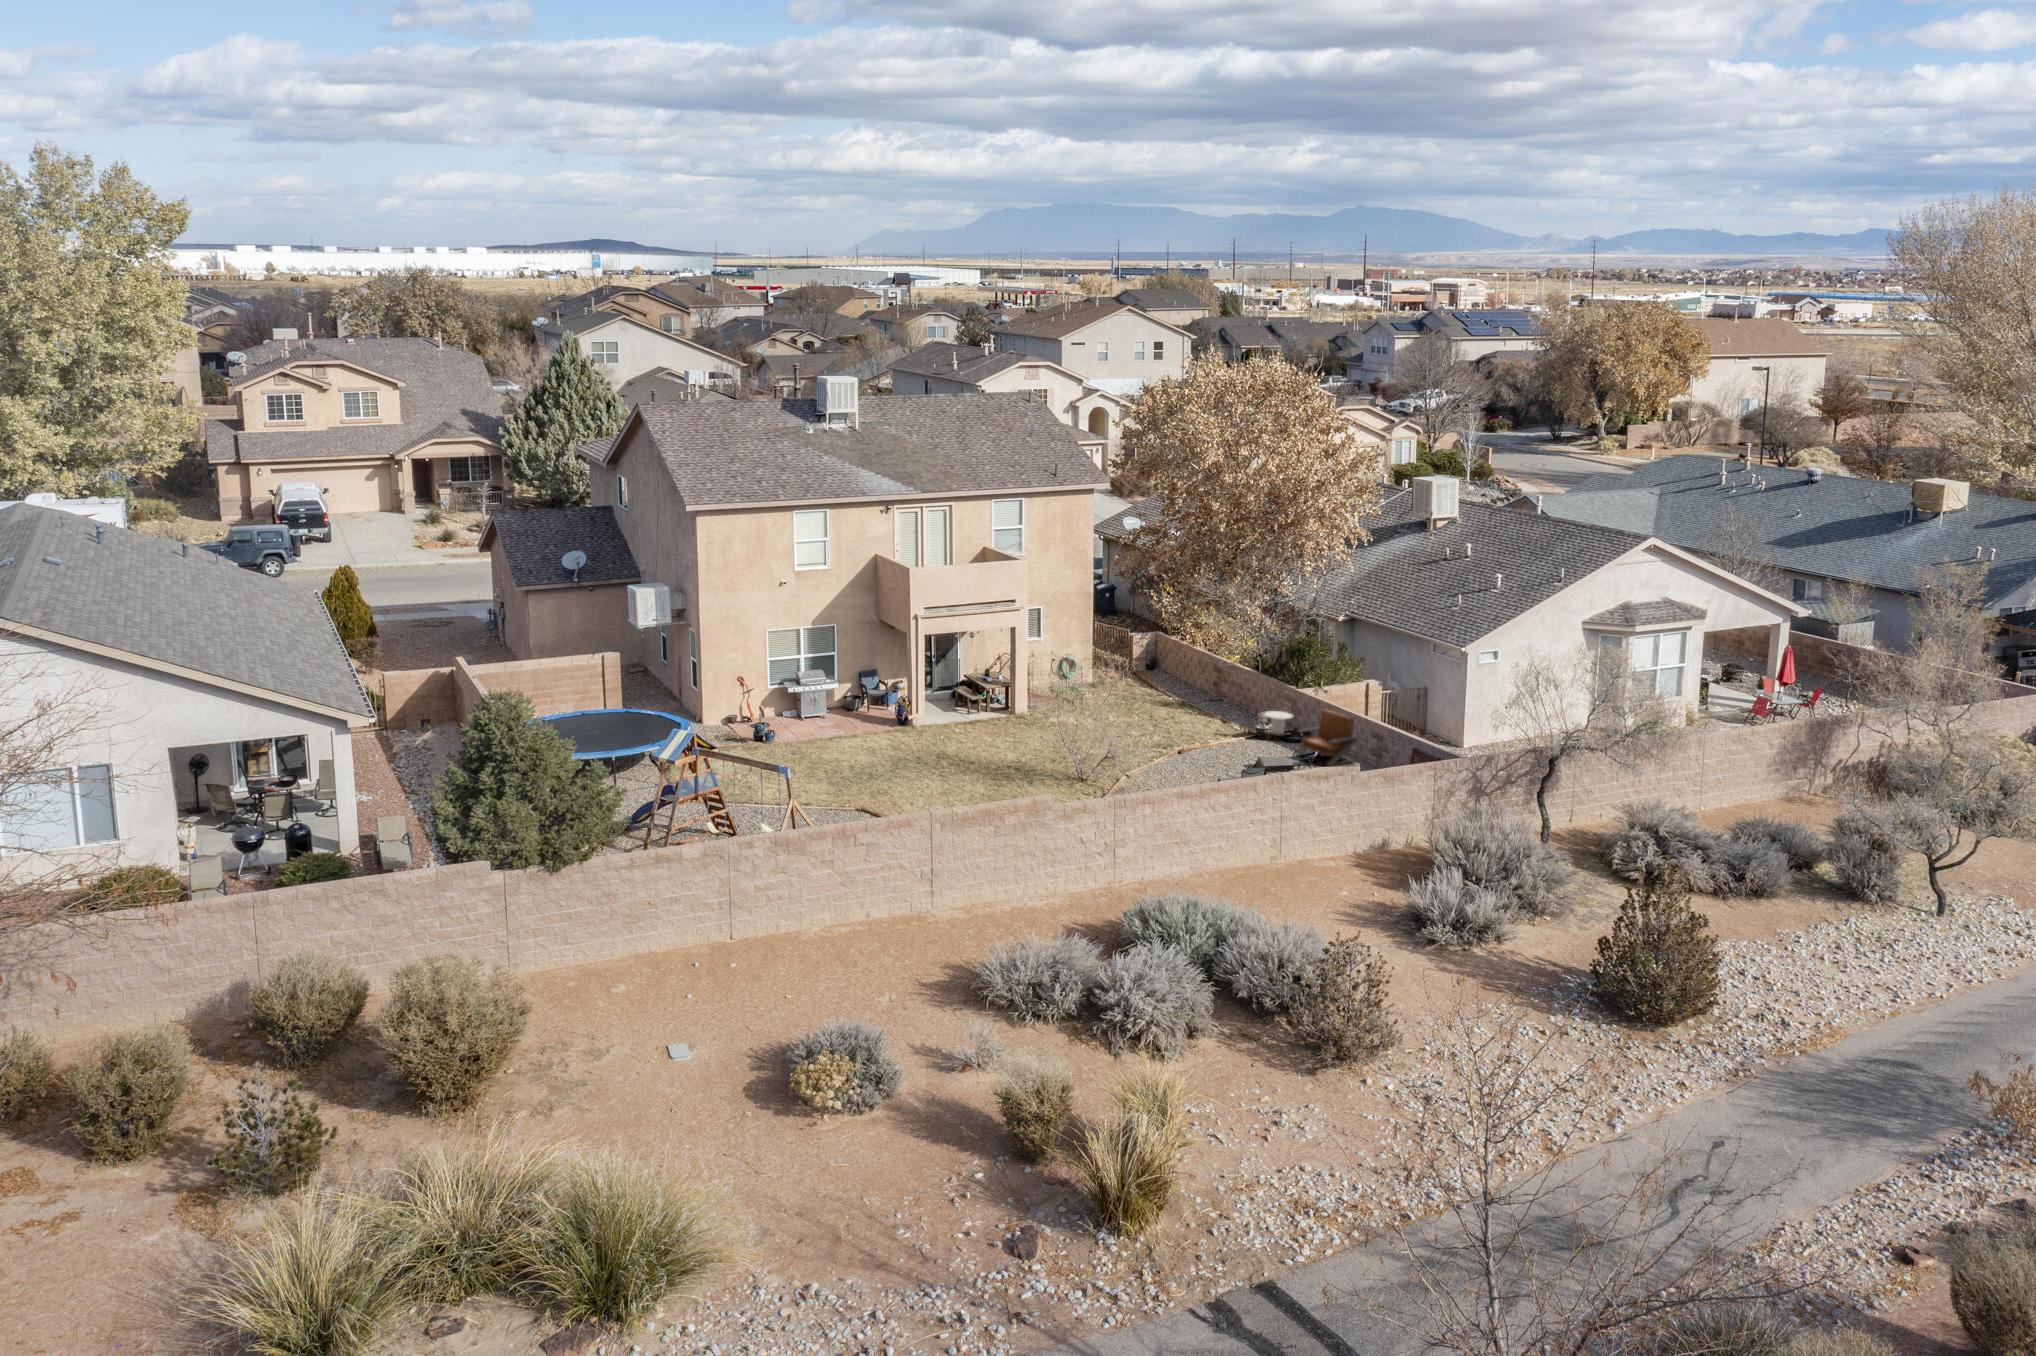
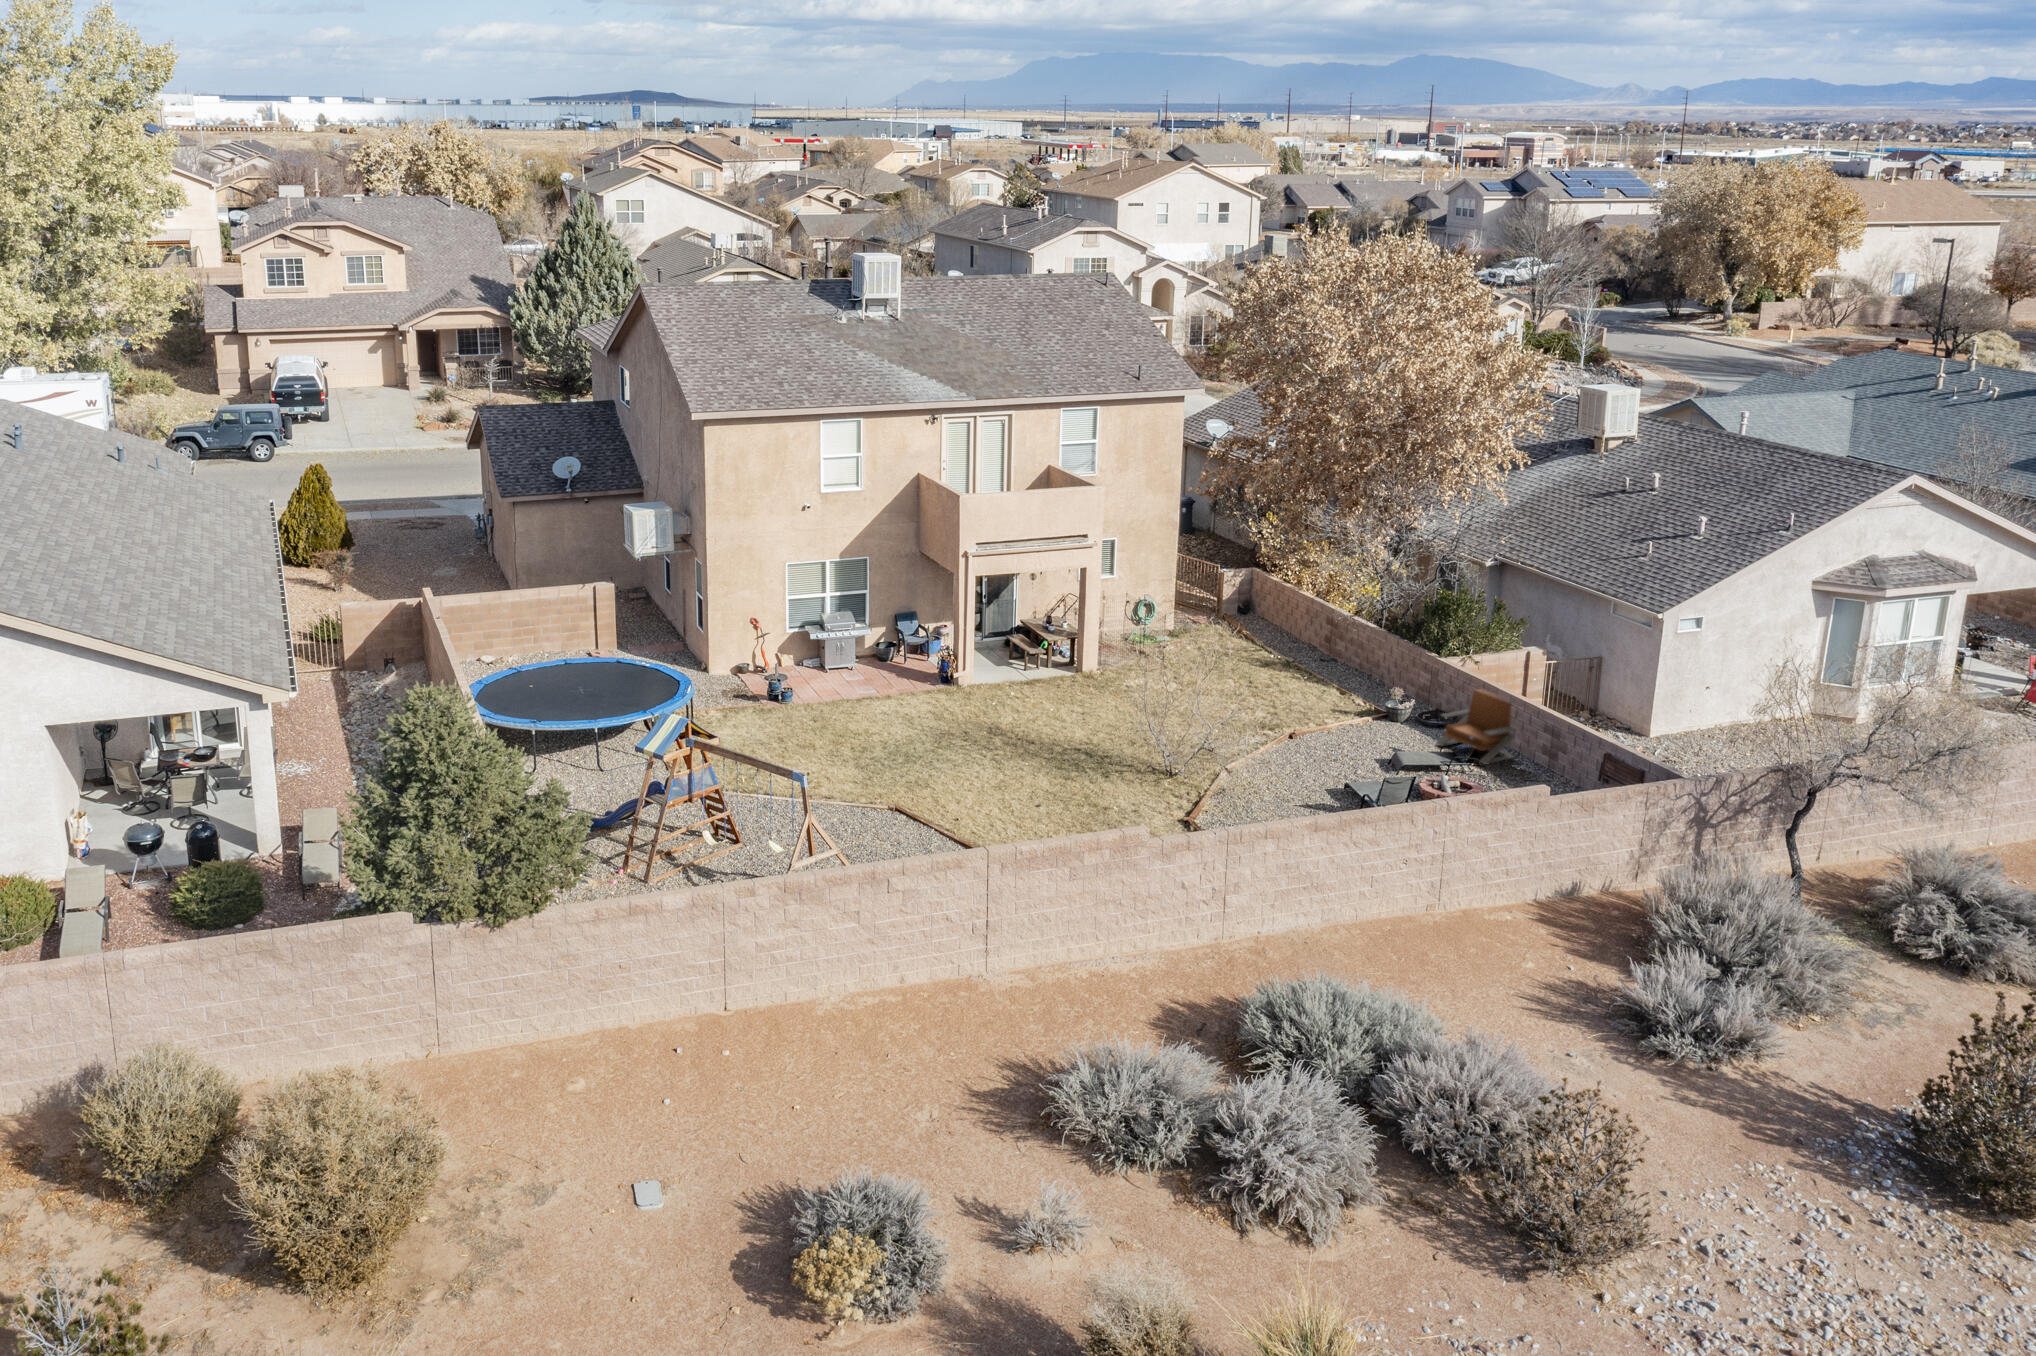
side table: present [1265,711,1293,736] -> none [1393,682,1431,715]

